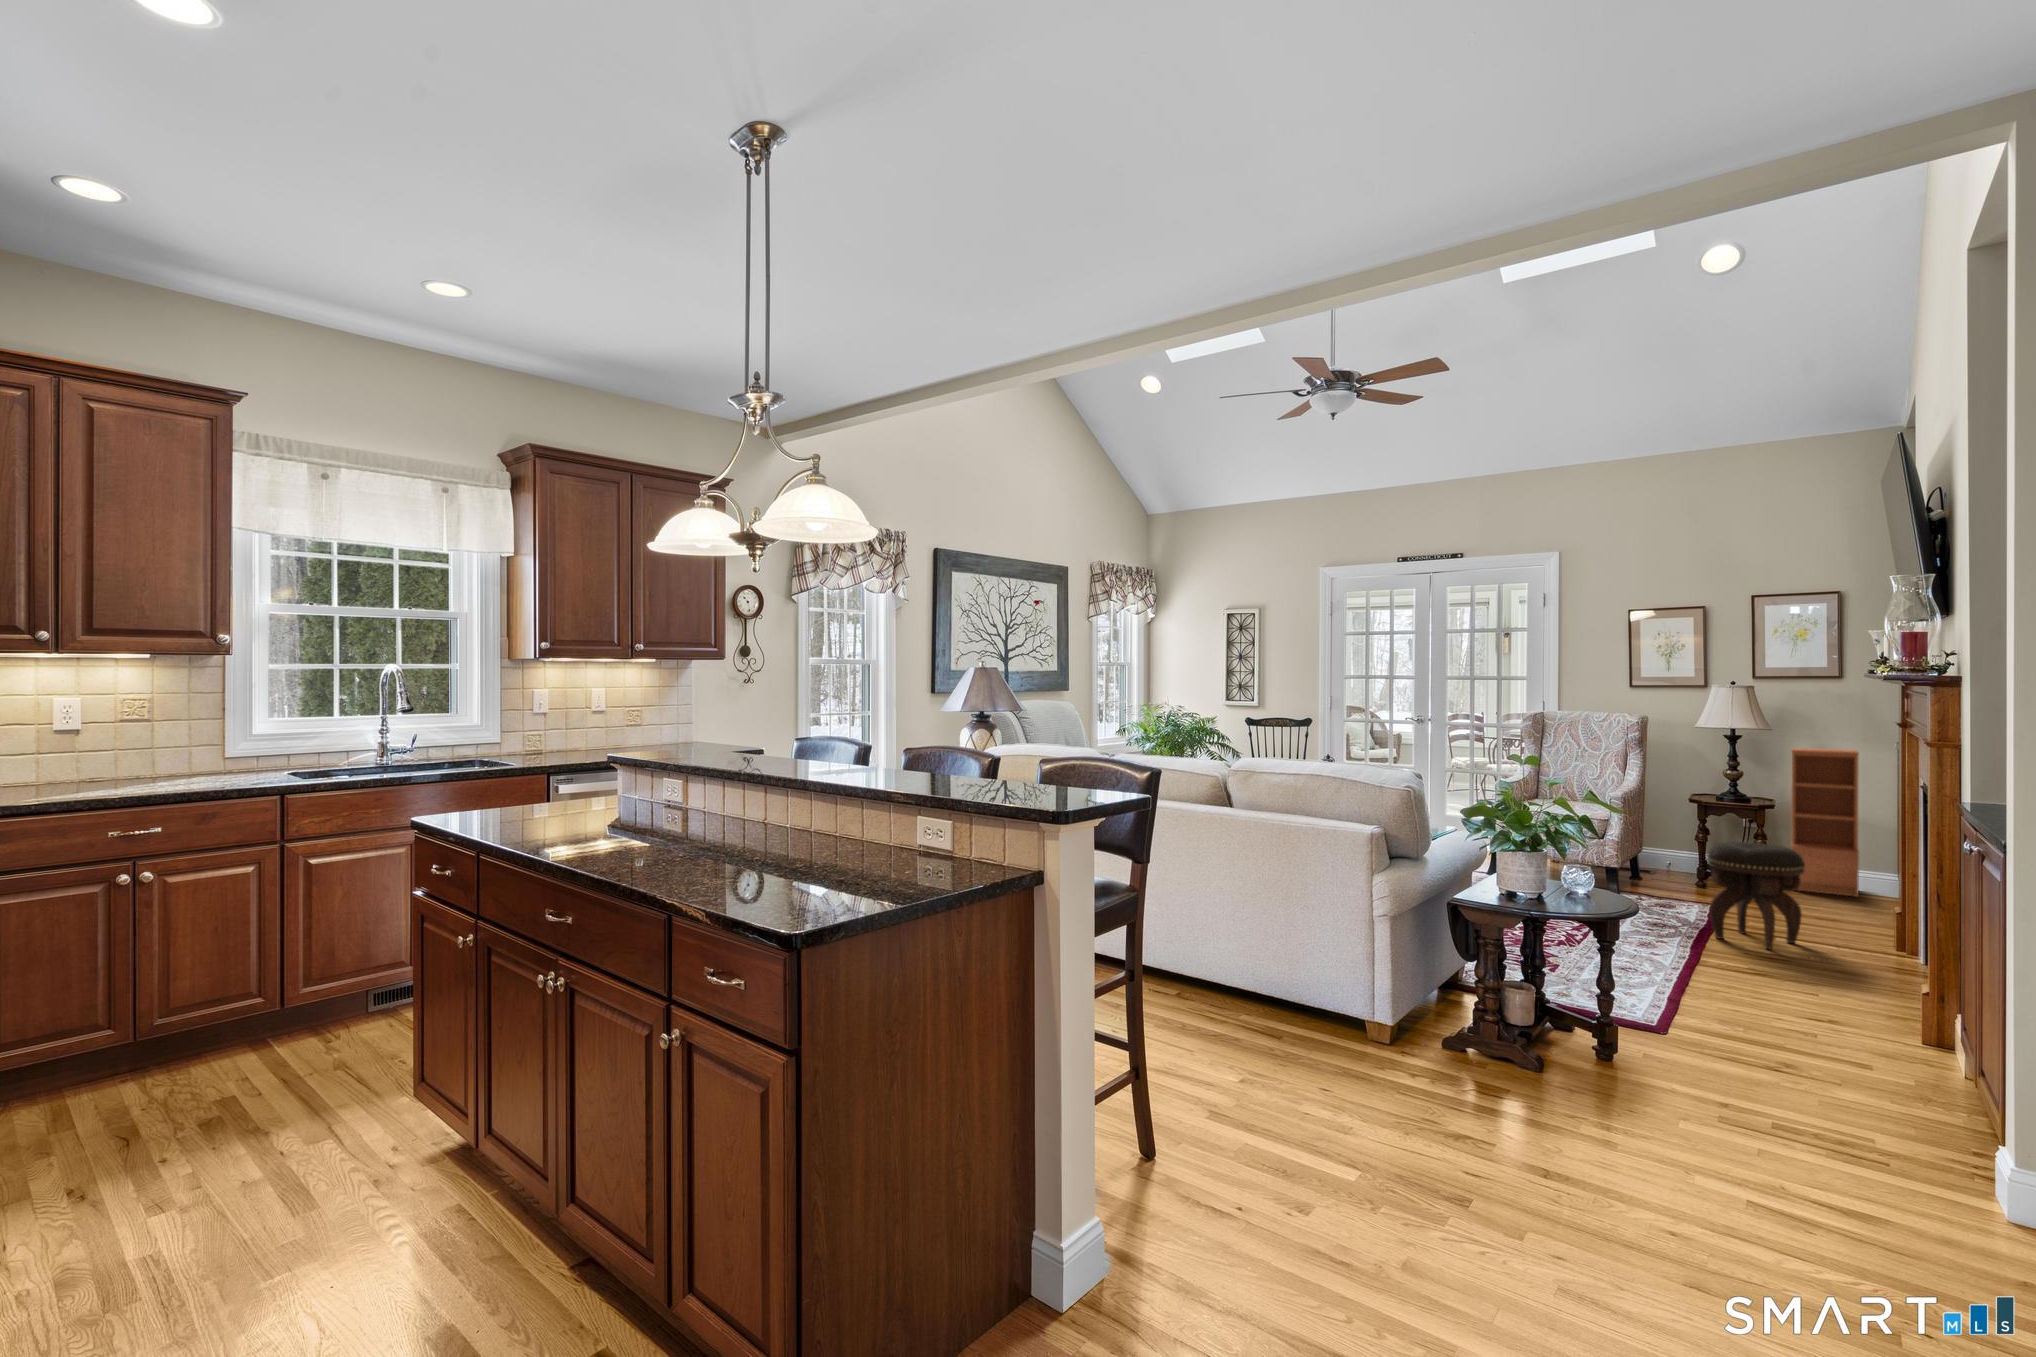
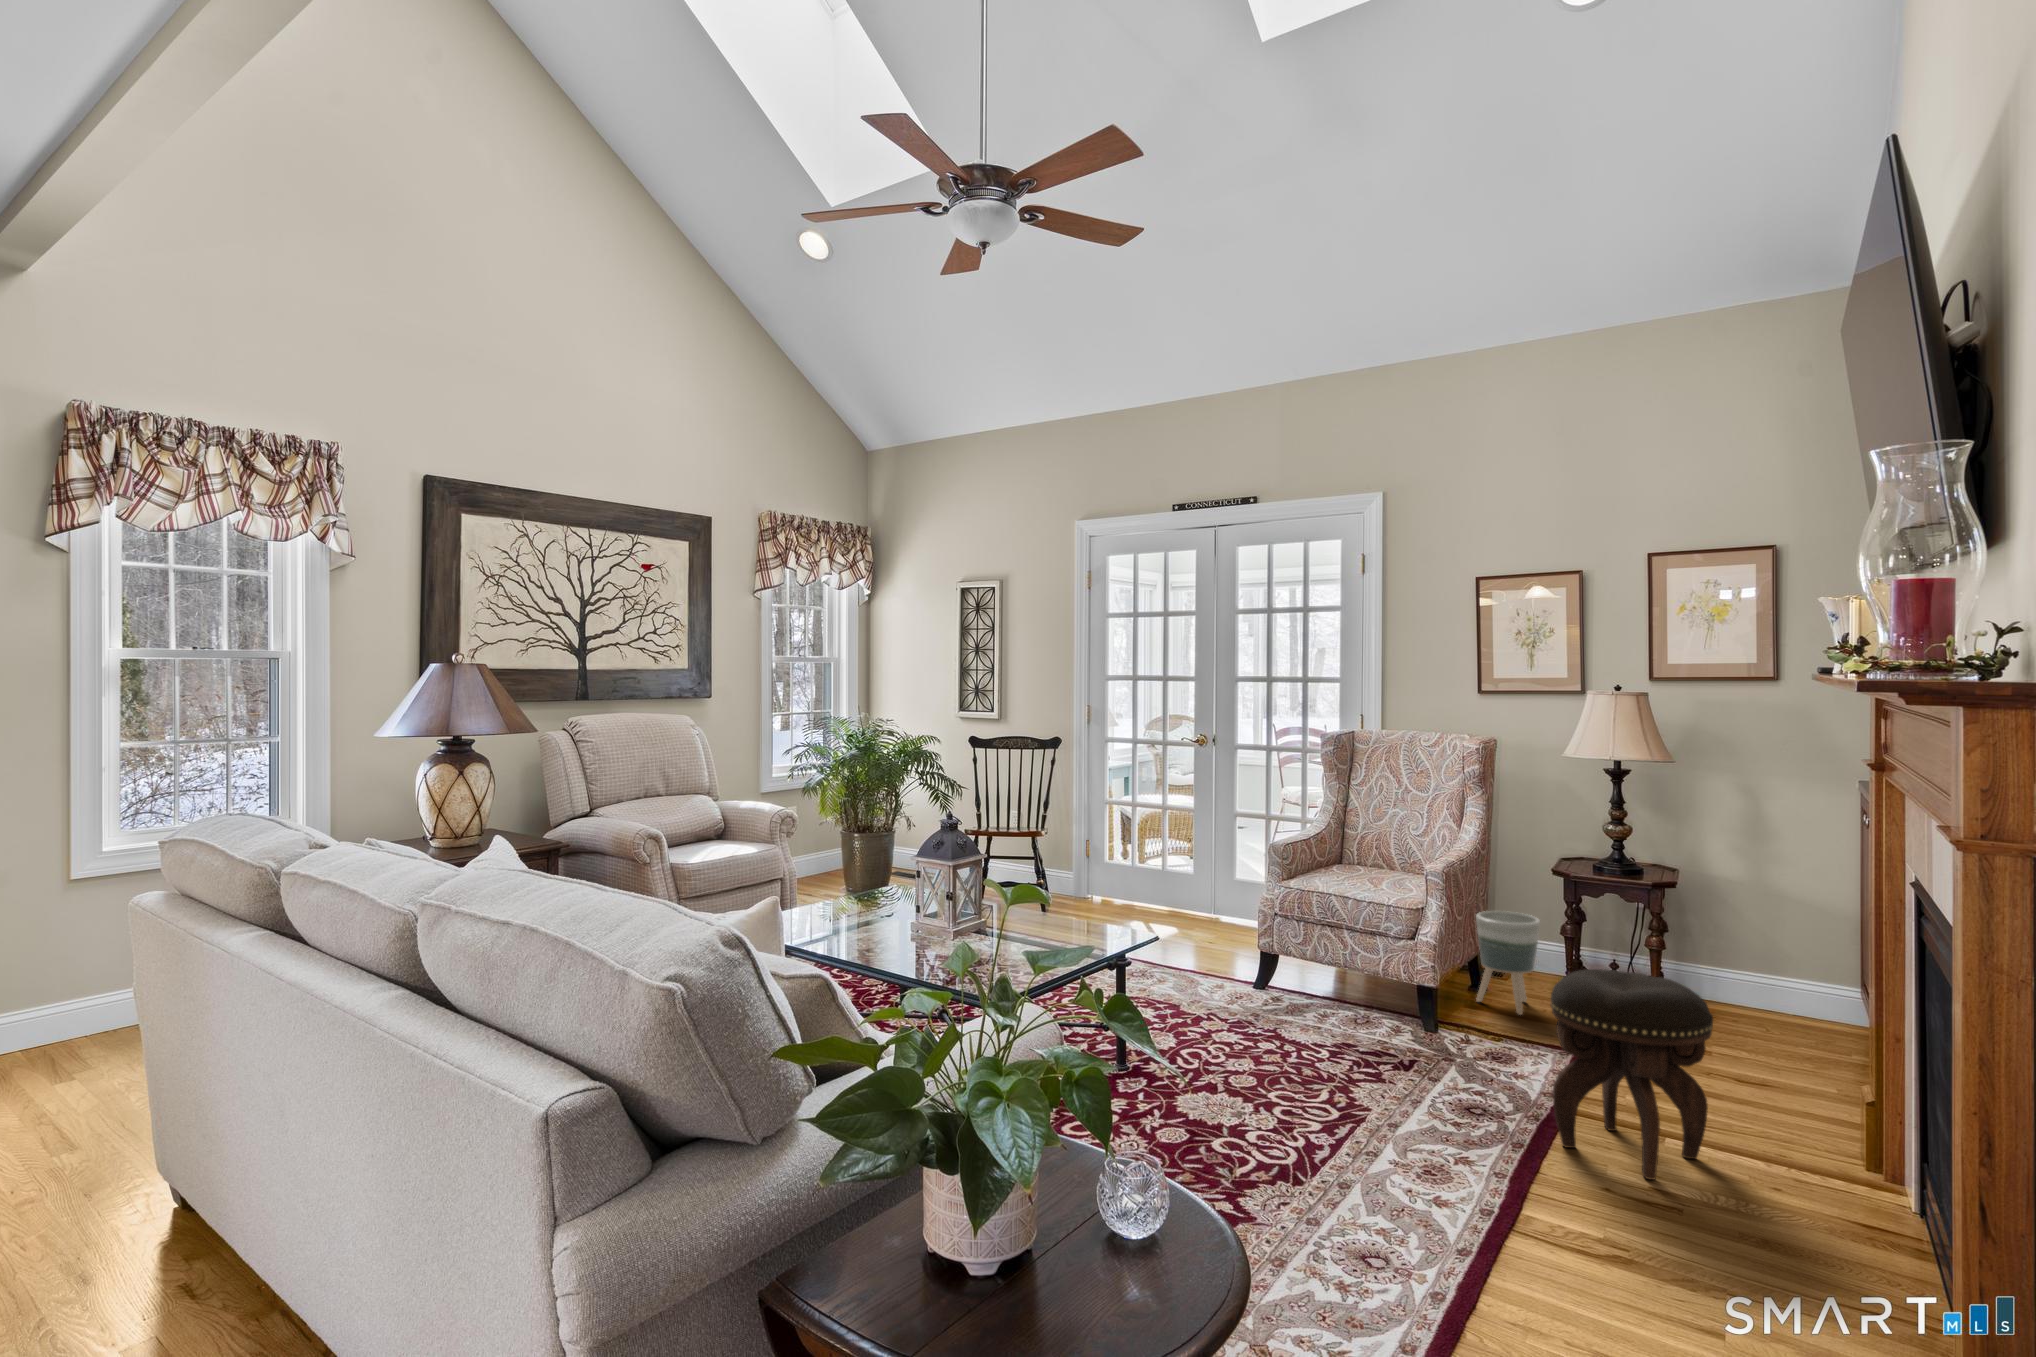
bookcase: present [1791,748,1859,897] -> none [1702,788,1803,1030]
planter: none [1640,826,1684,889] -> present [1476,911,1540,1015]

